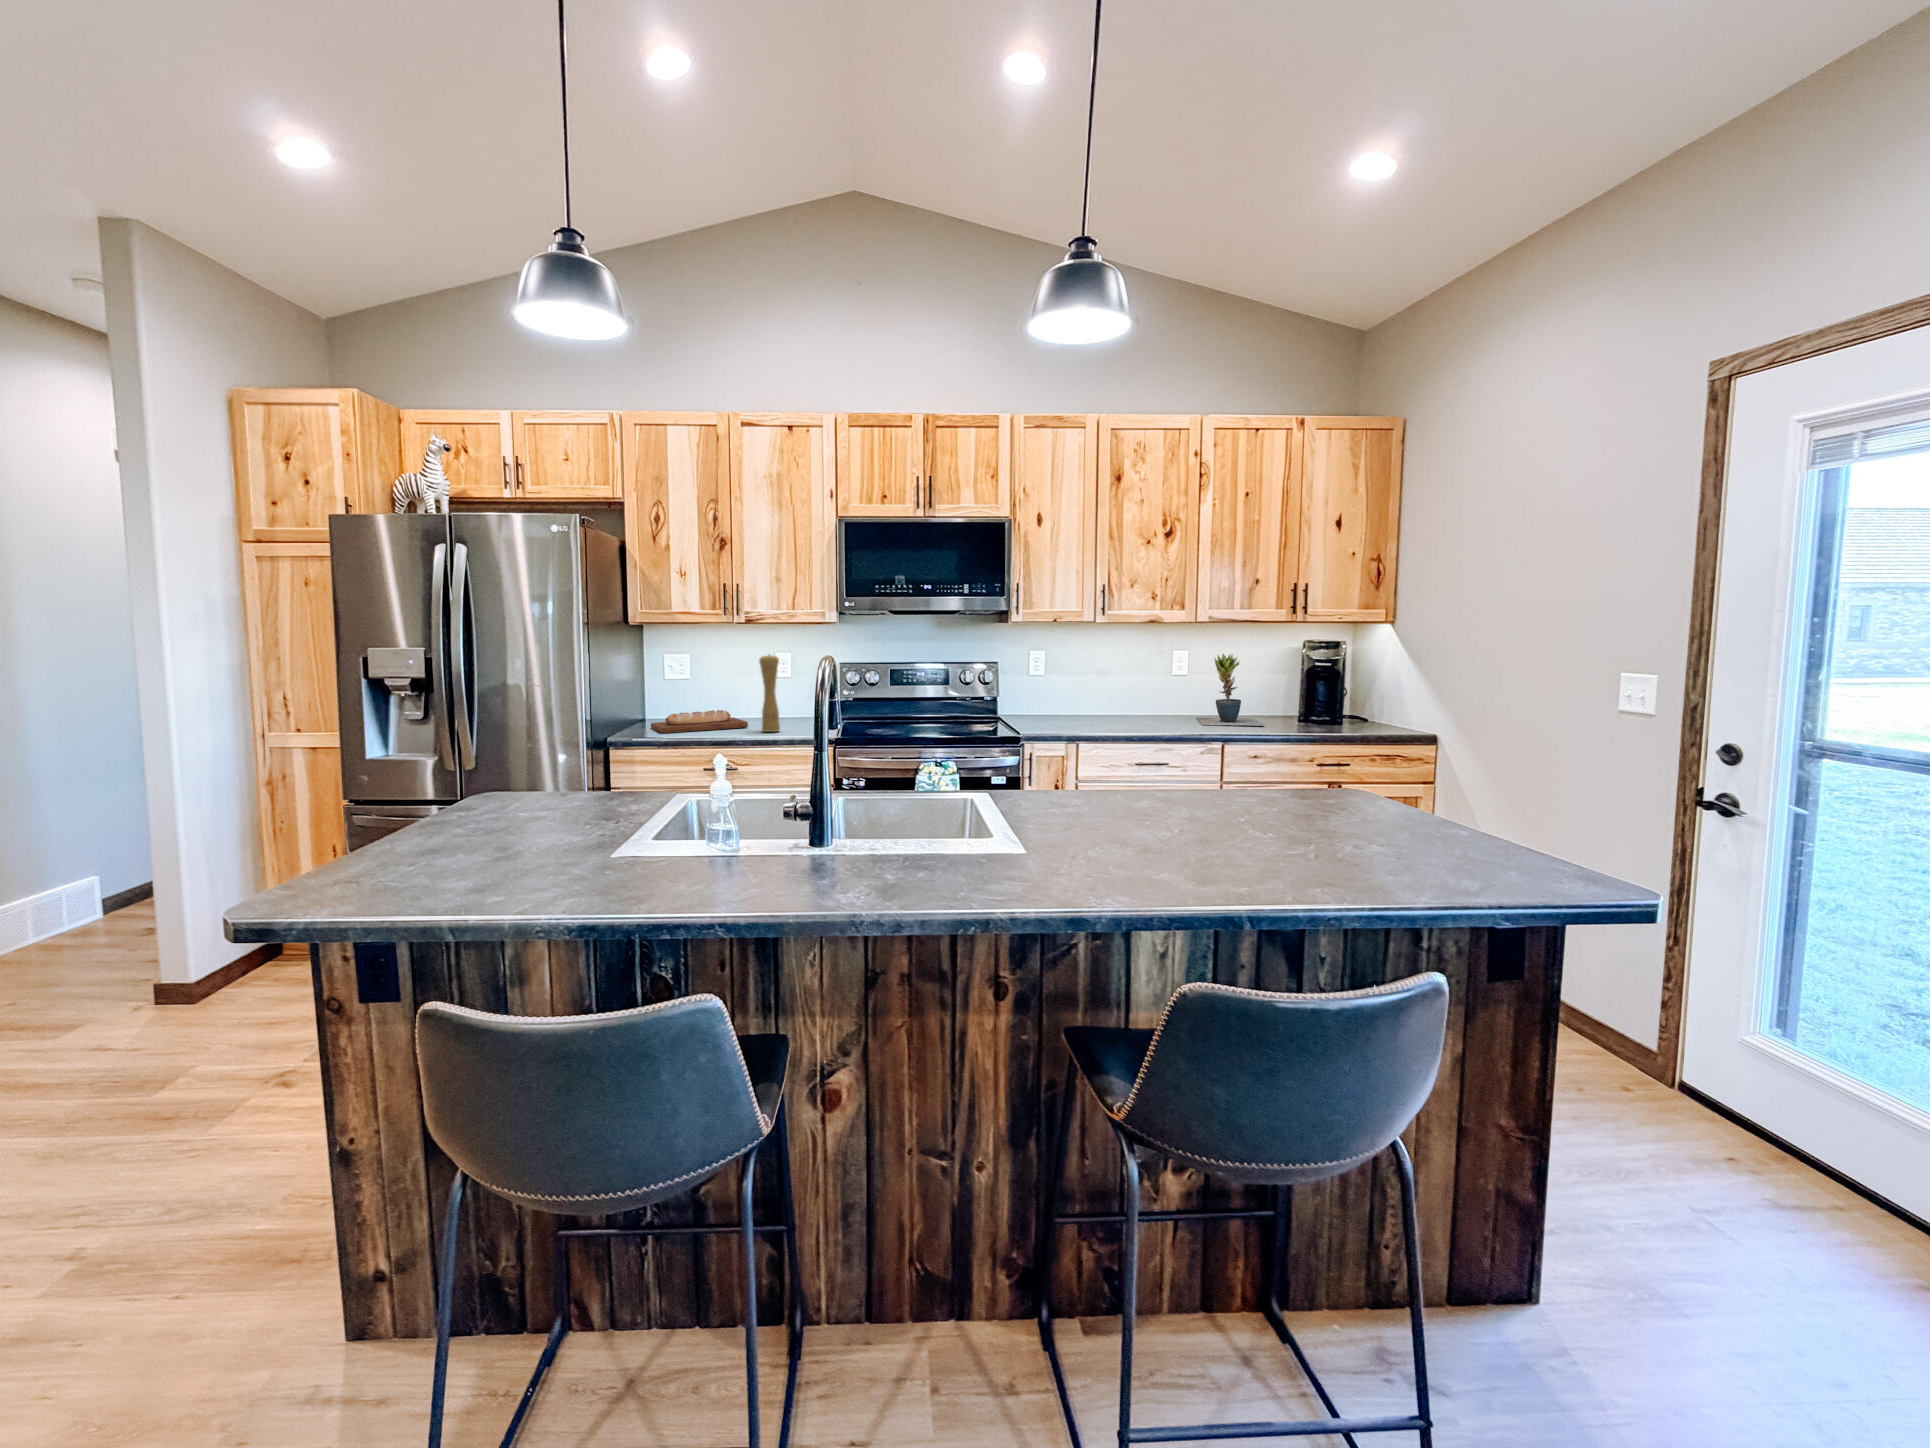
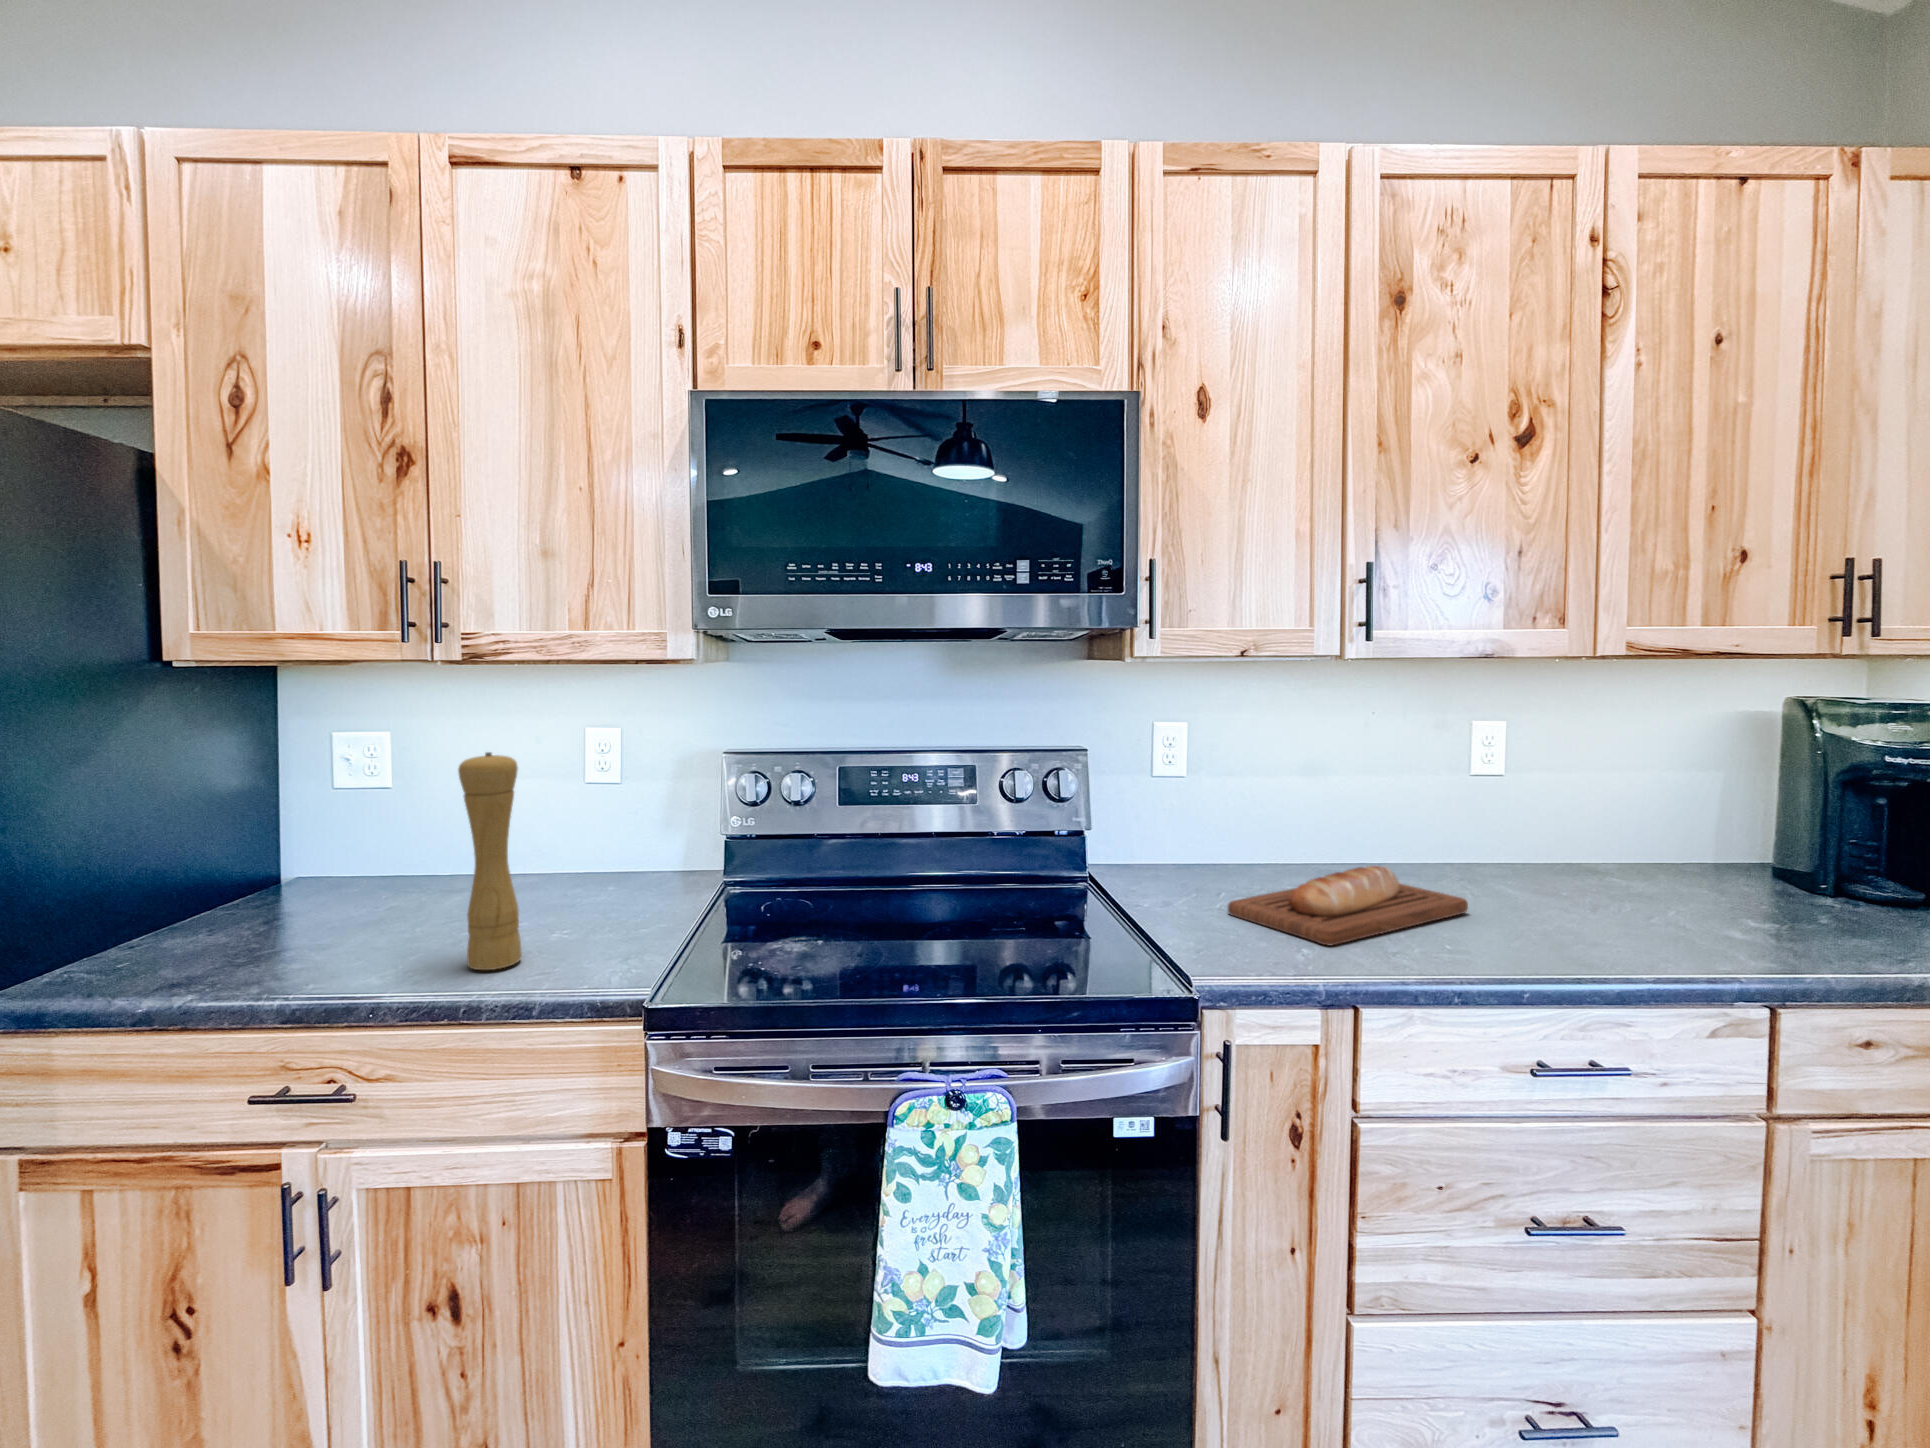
potted plant: present [1197,654,1264,726] -> none [1560,734,1809,930]
bread loaf: present [651,710,748,733] -> present [1228,866,1468,945]

